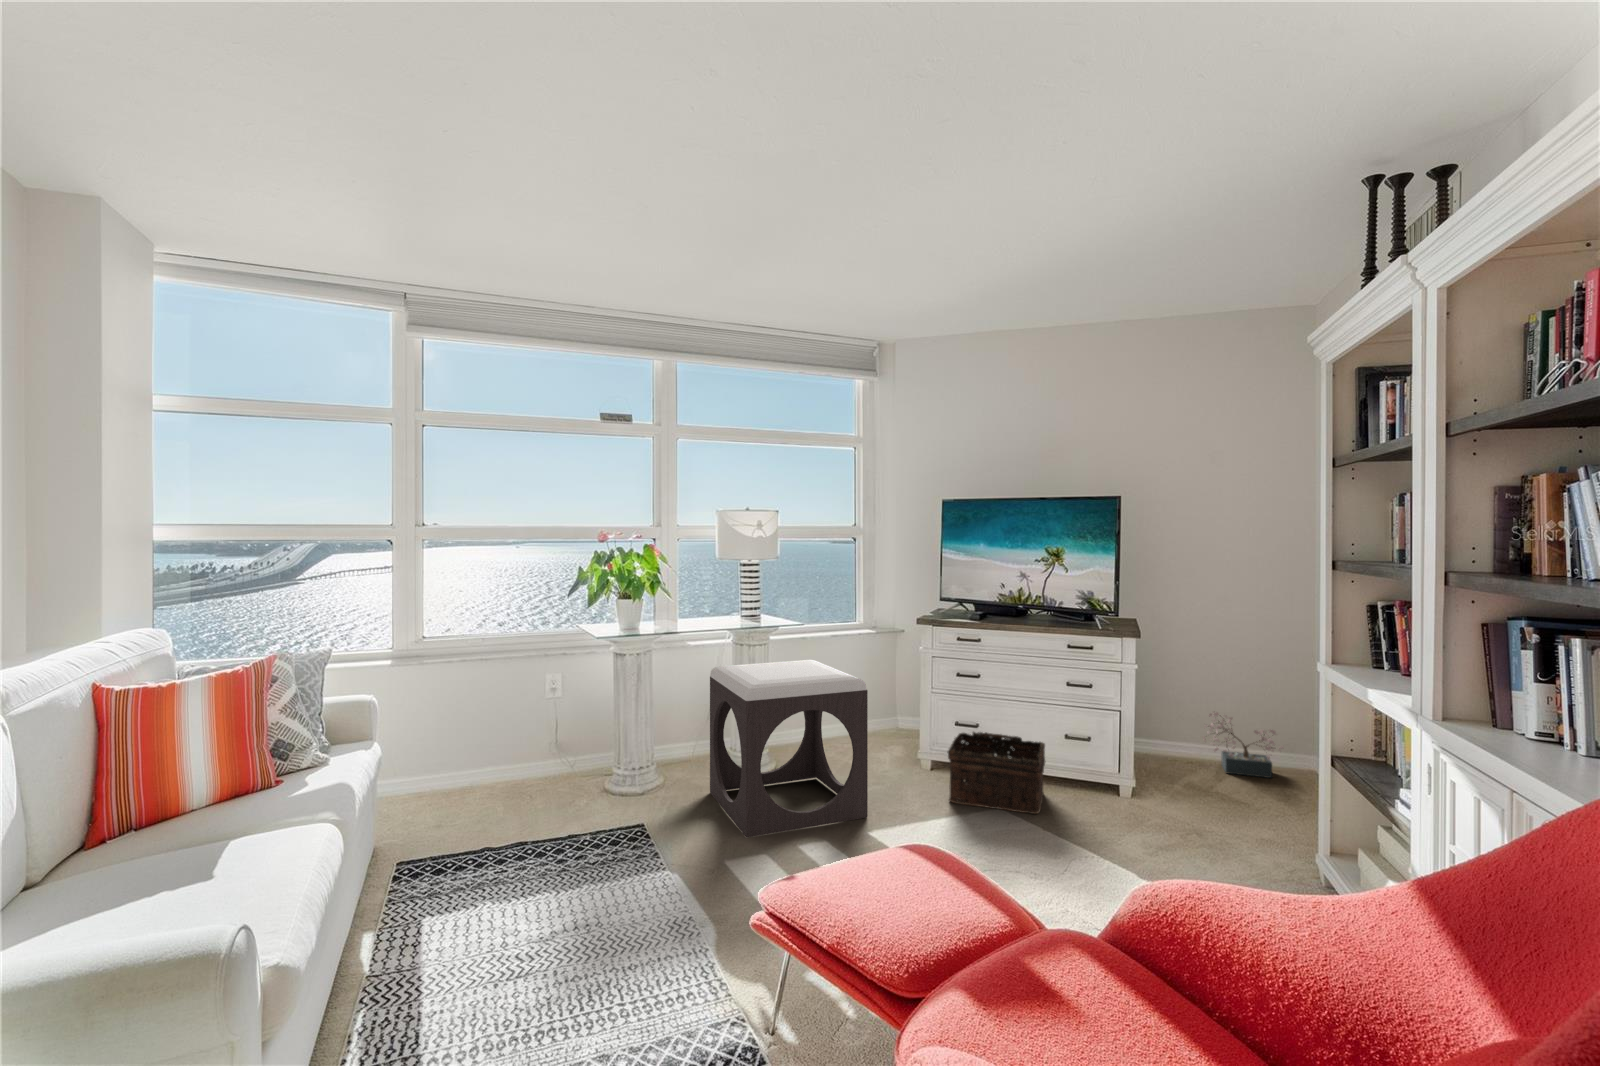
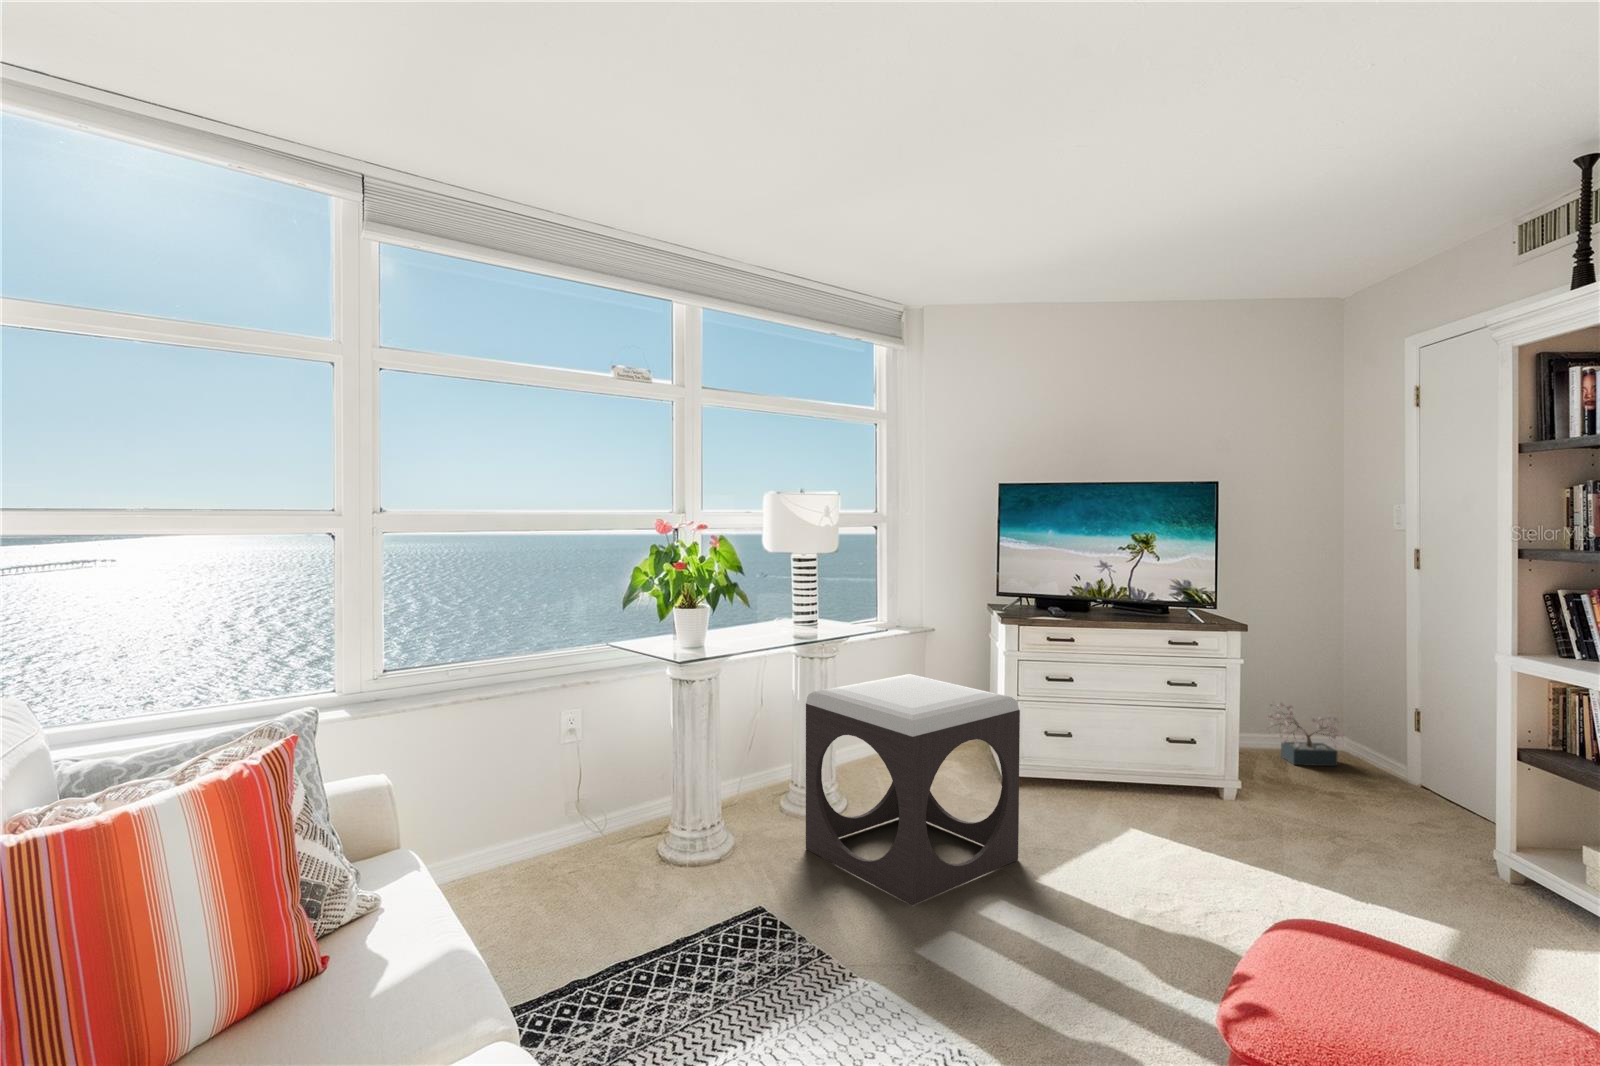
basket: present [948,732,1045,814] -> none [1064,743,1186,834]

